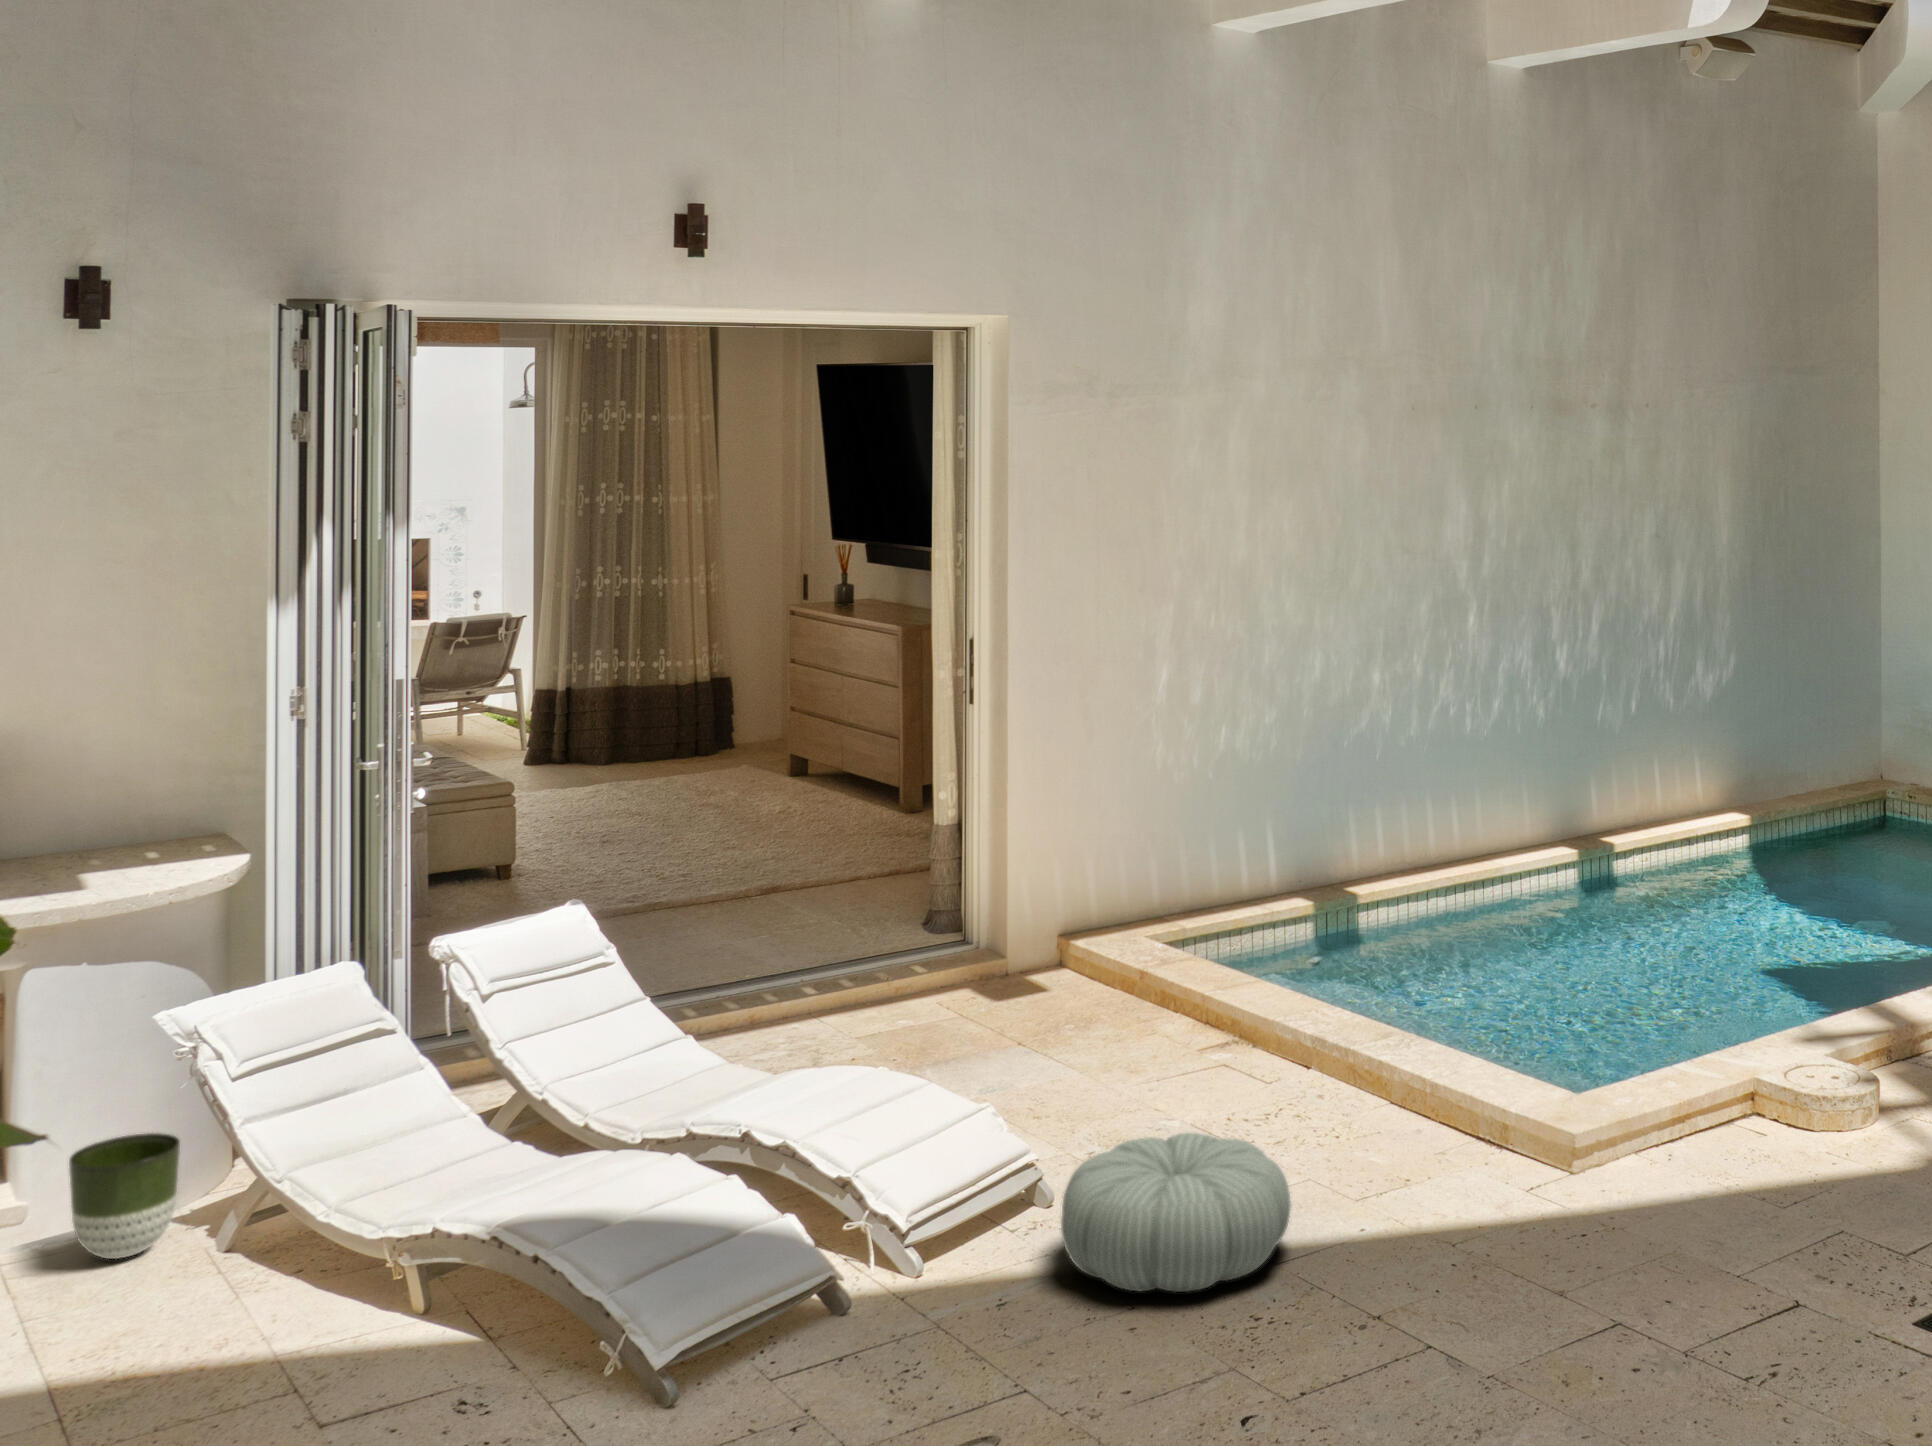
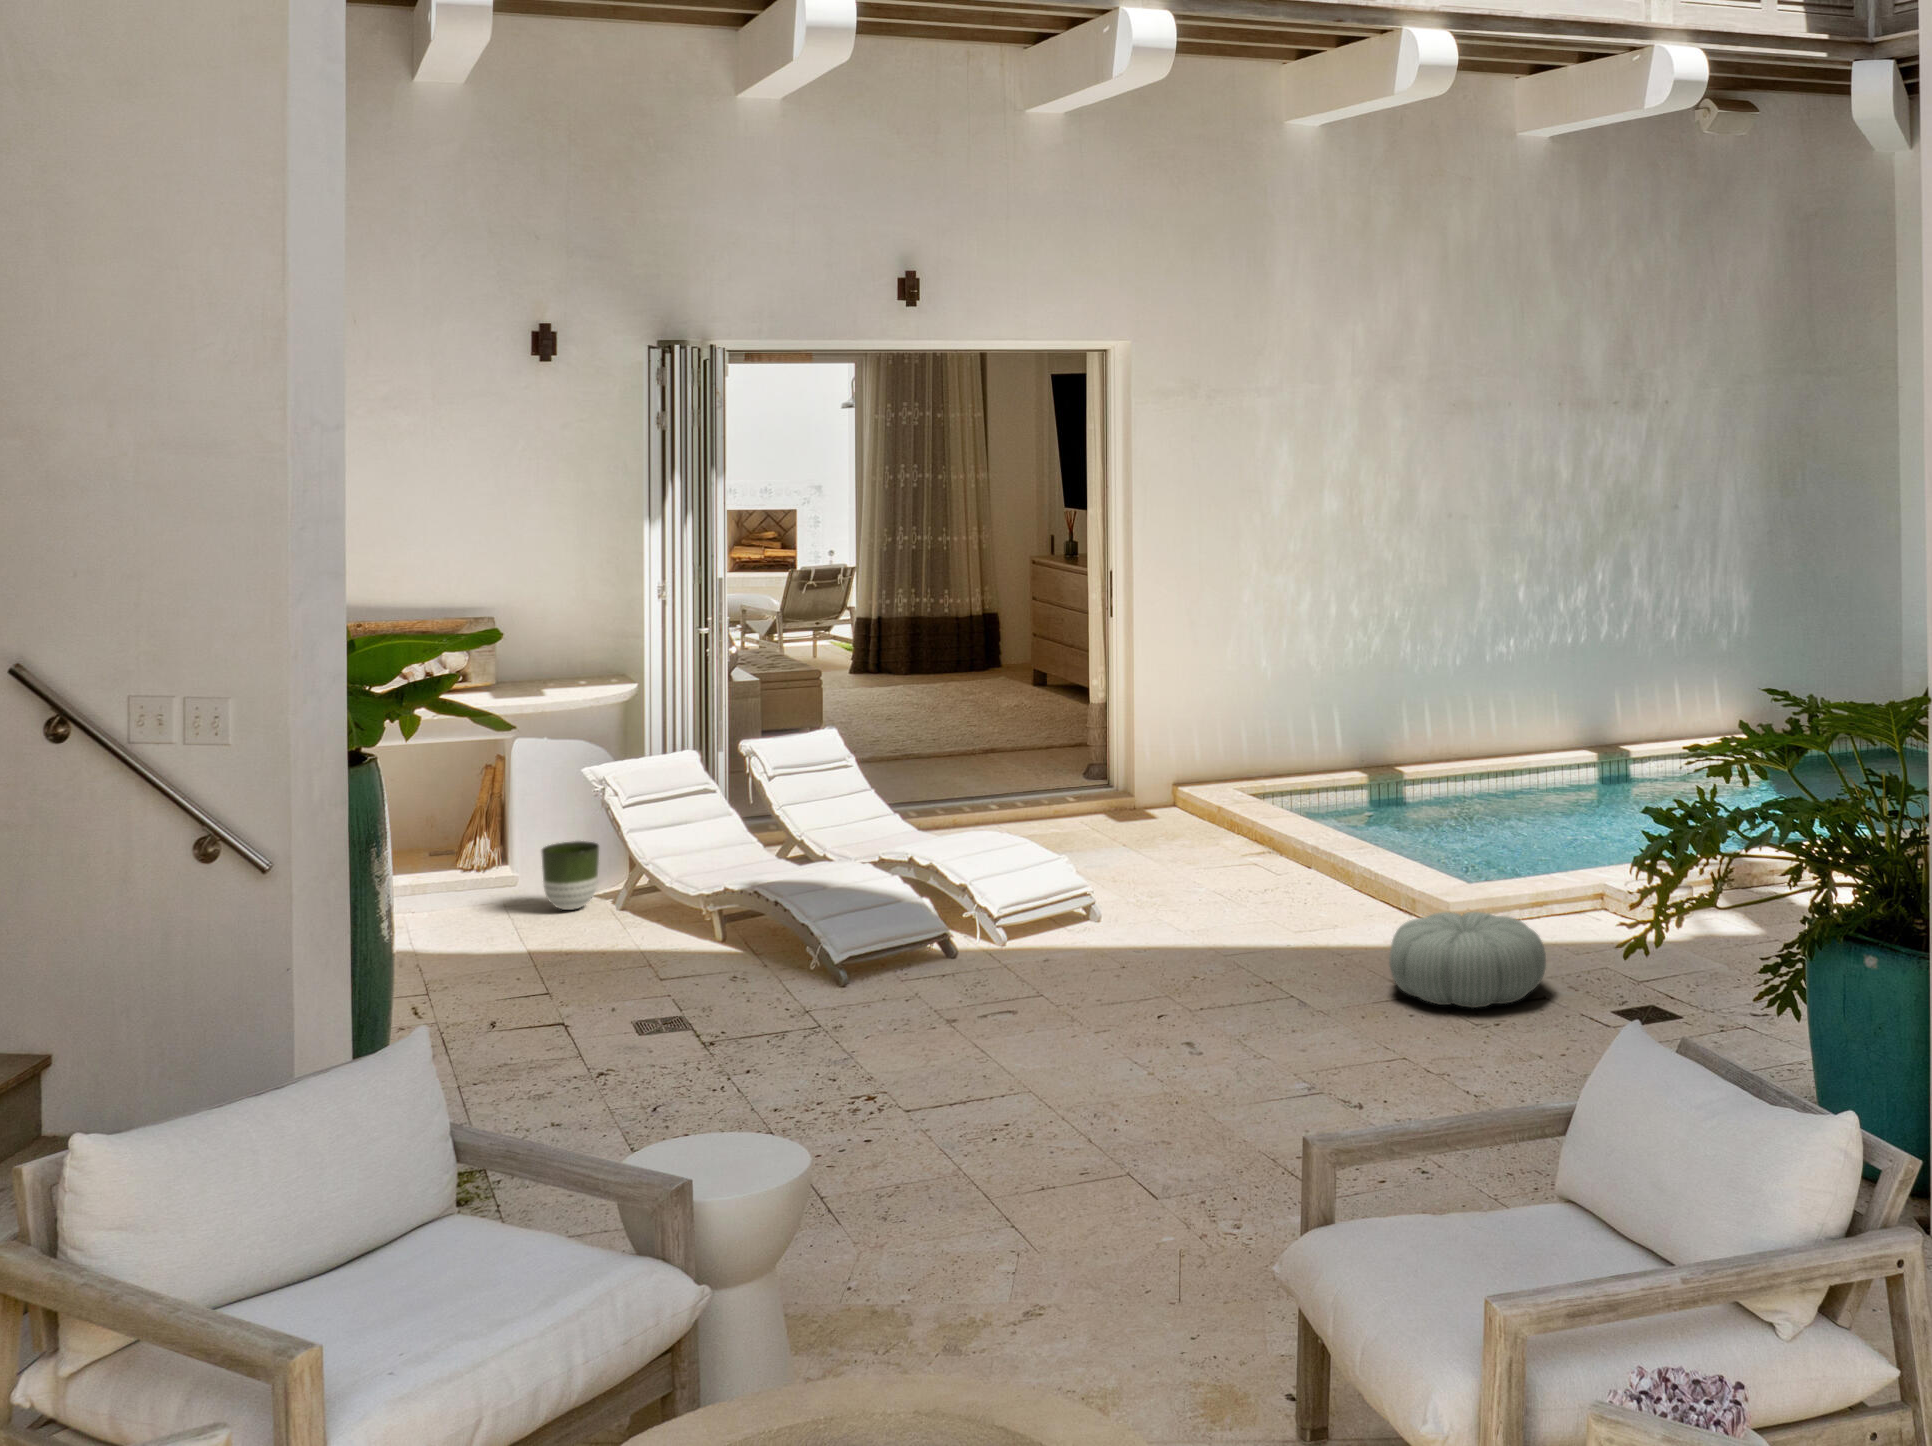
pouf: present [1061,1133,1291,1292] -> present [1389,912,1546,1008]

